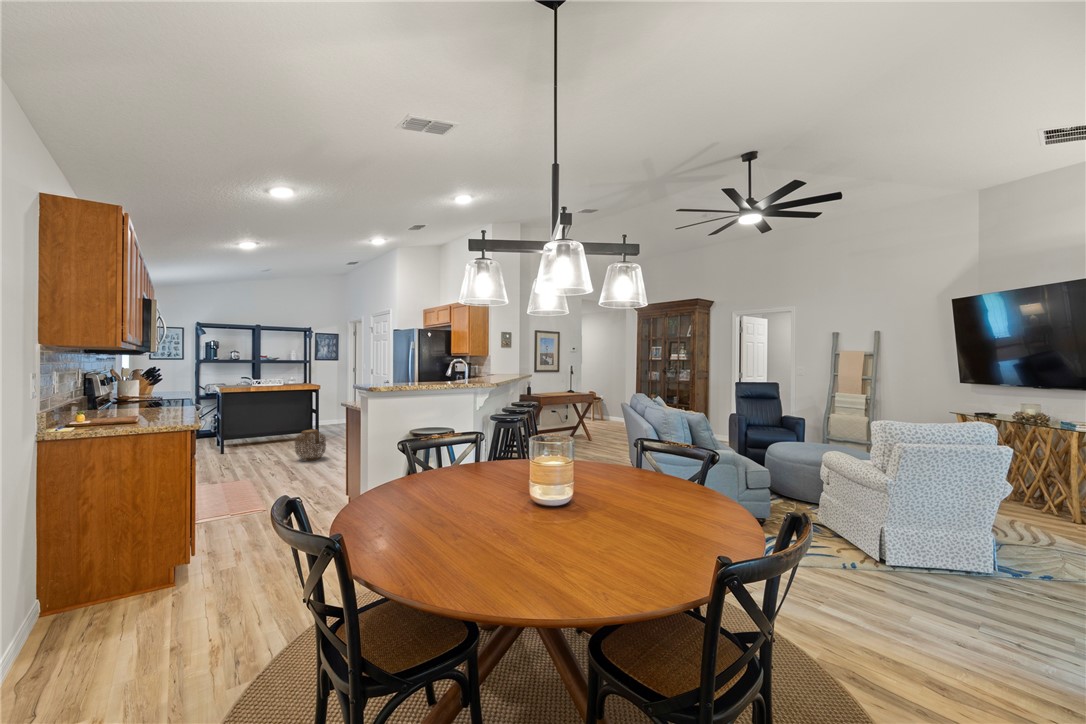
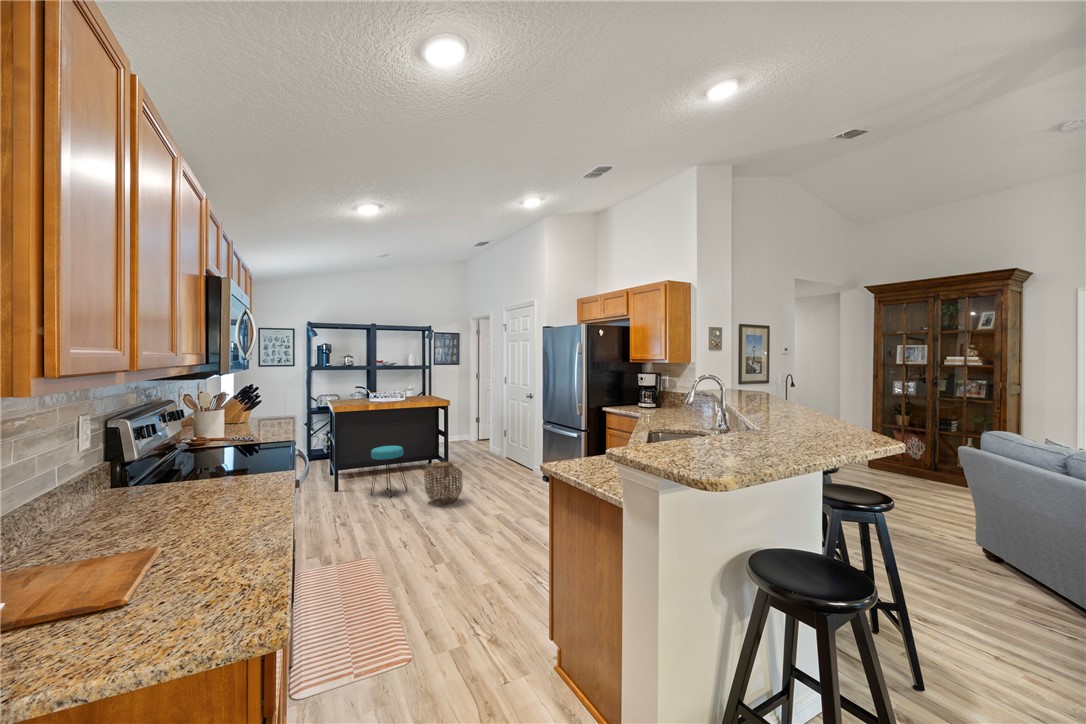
stool: none [250,419,283,458] -> present [371,446,408,497]

